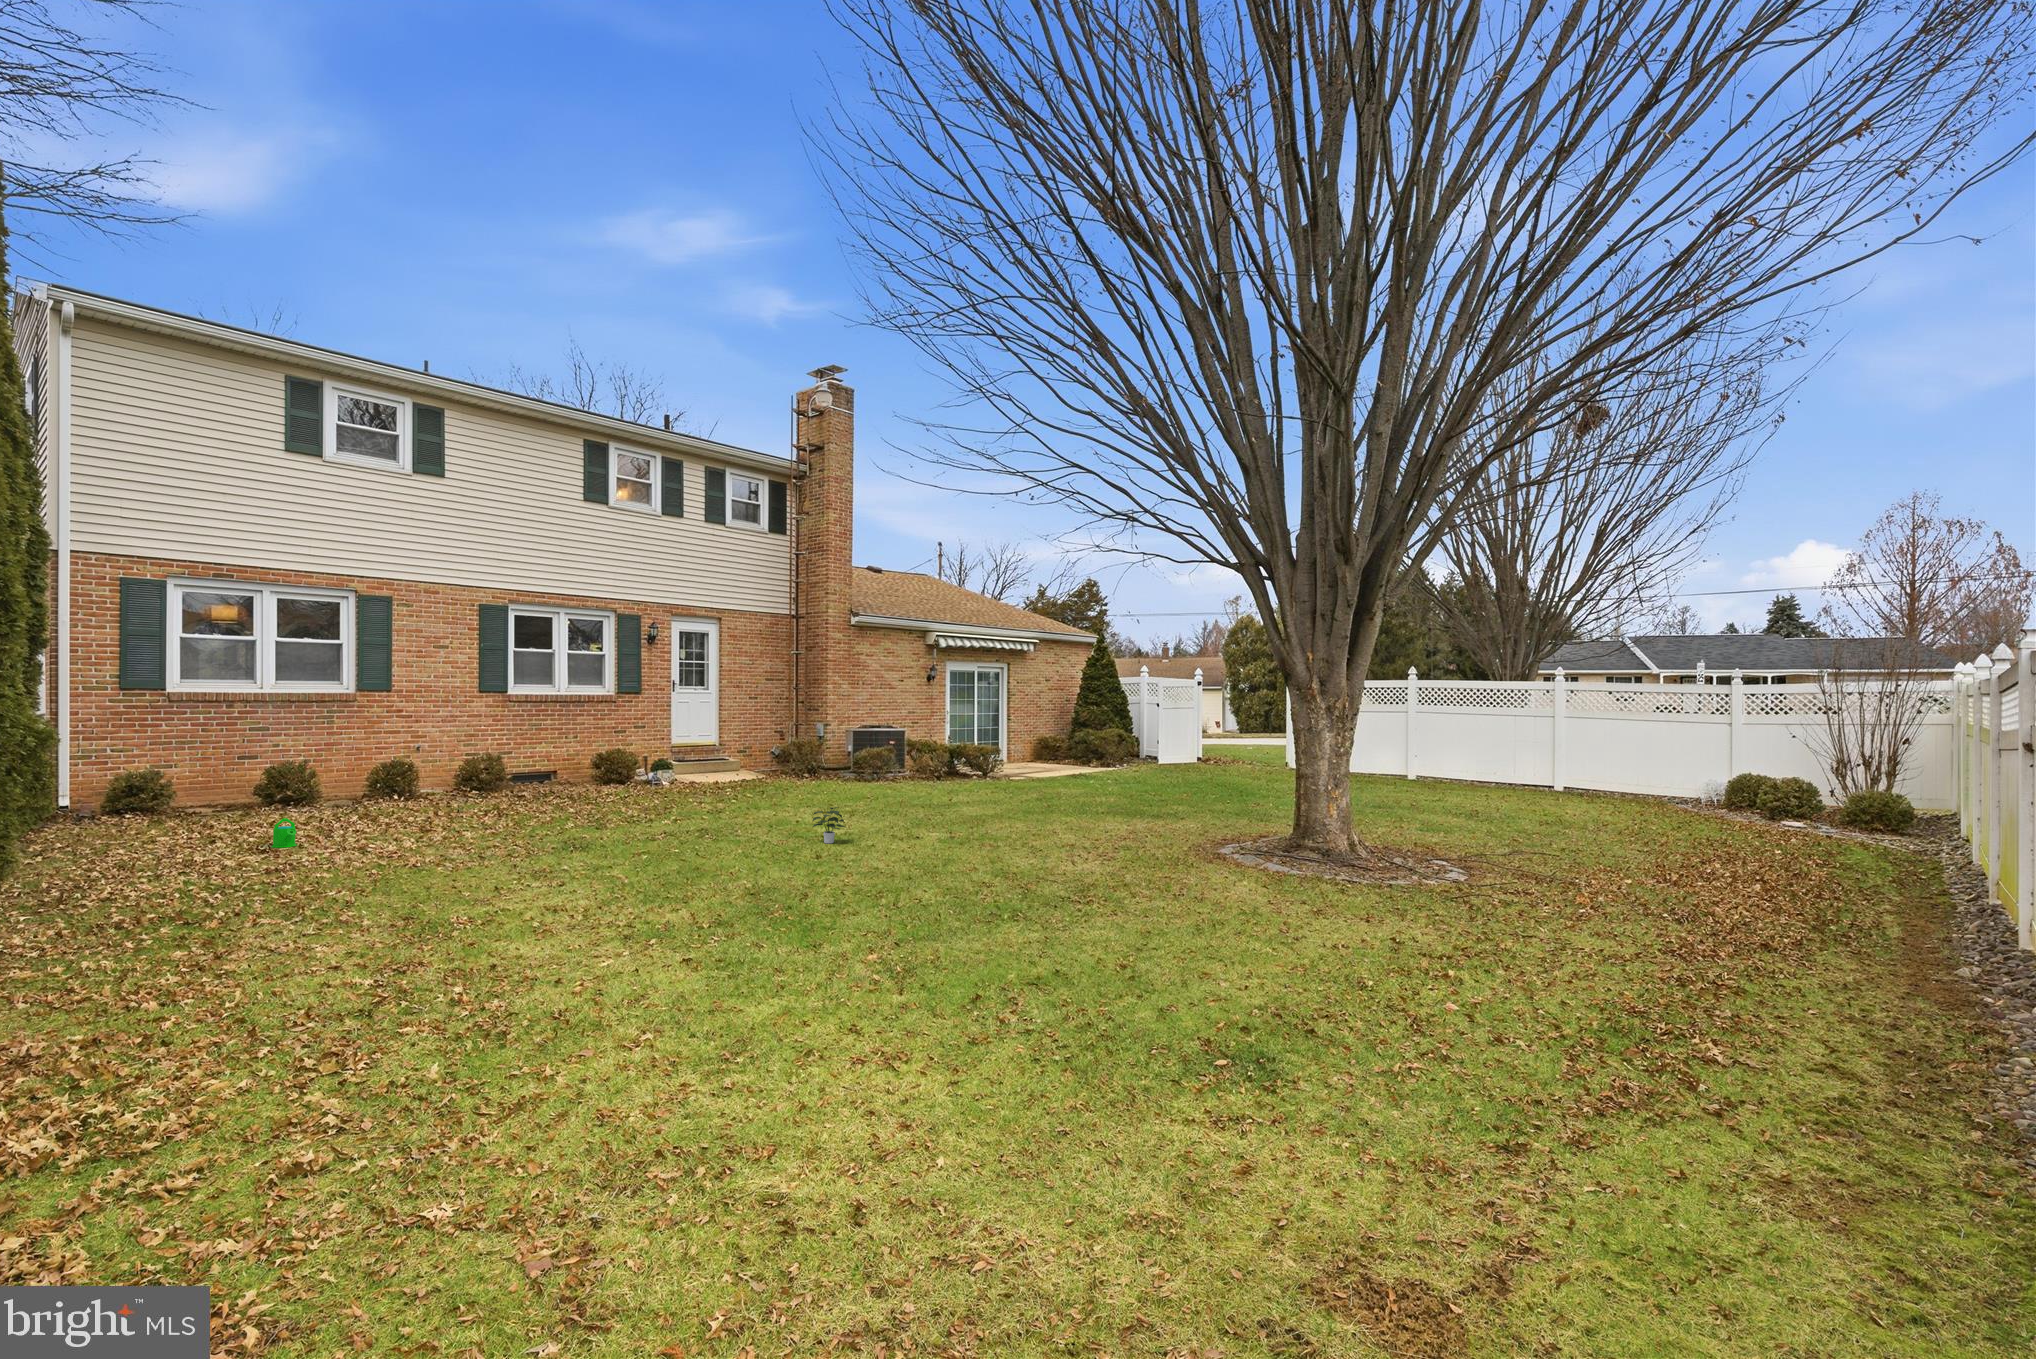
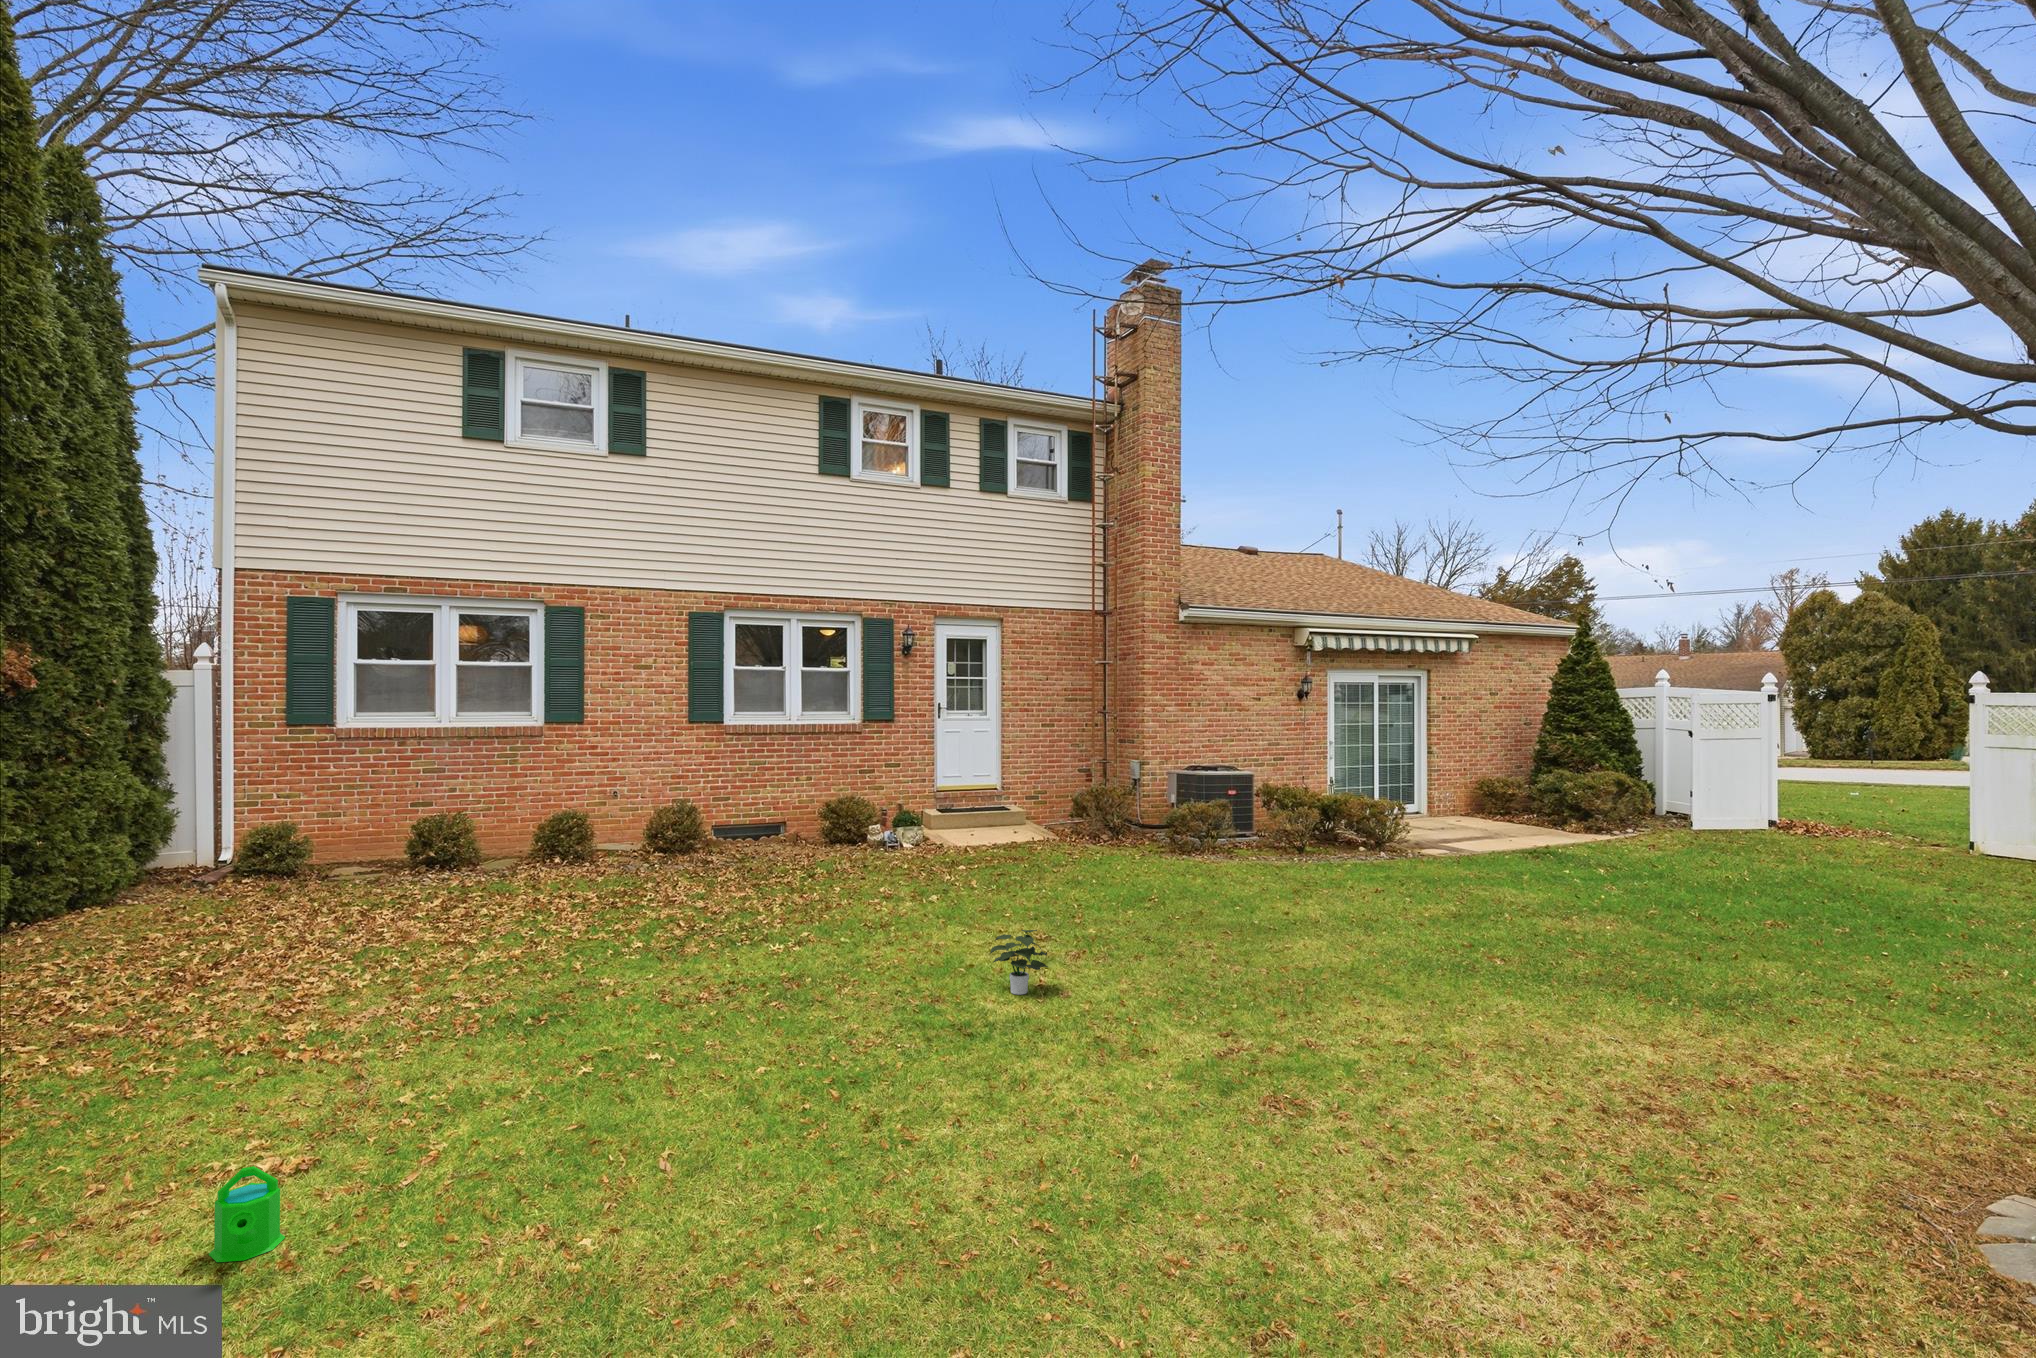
watering can: present [272,818,297,848] -> present [209,1166,285,1262]

